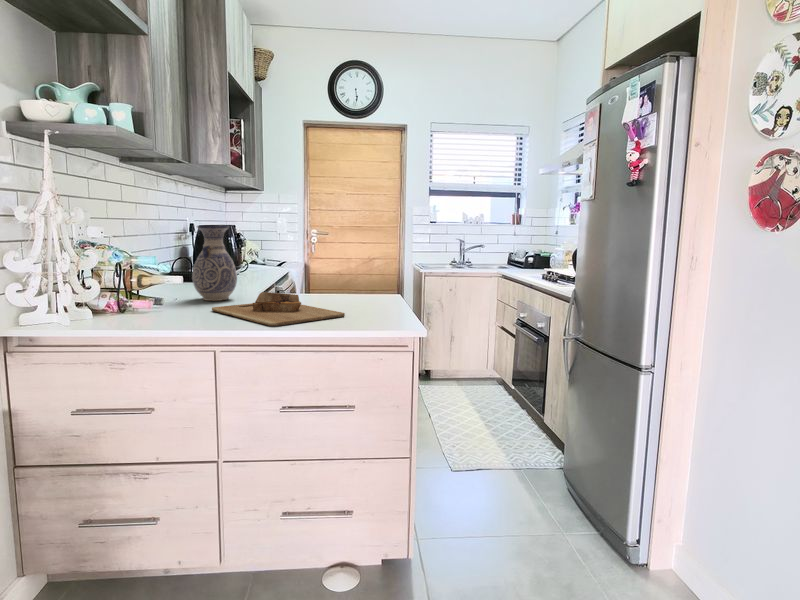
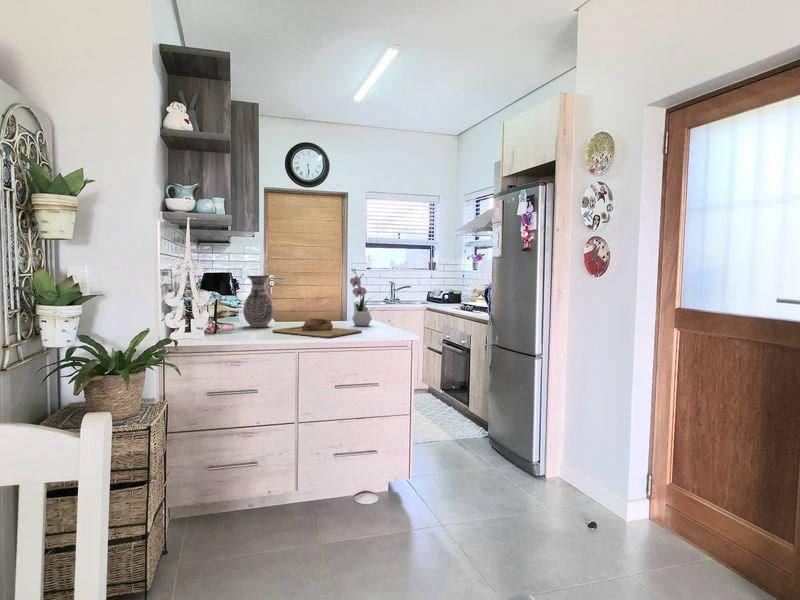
flower arrangement: none [346,216,385,304] -> present [350,269,372,326]

